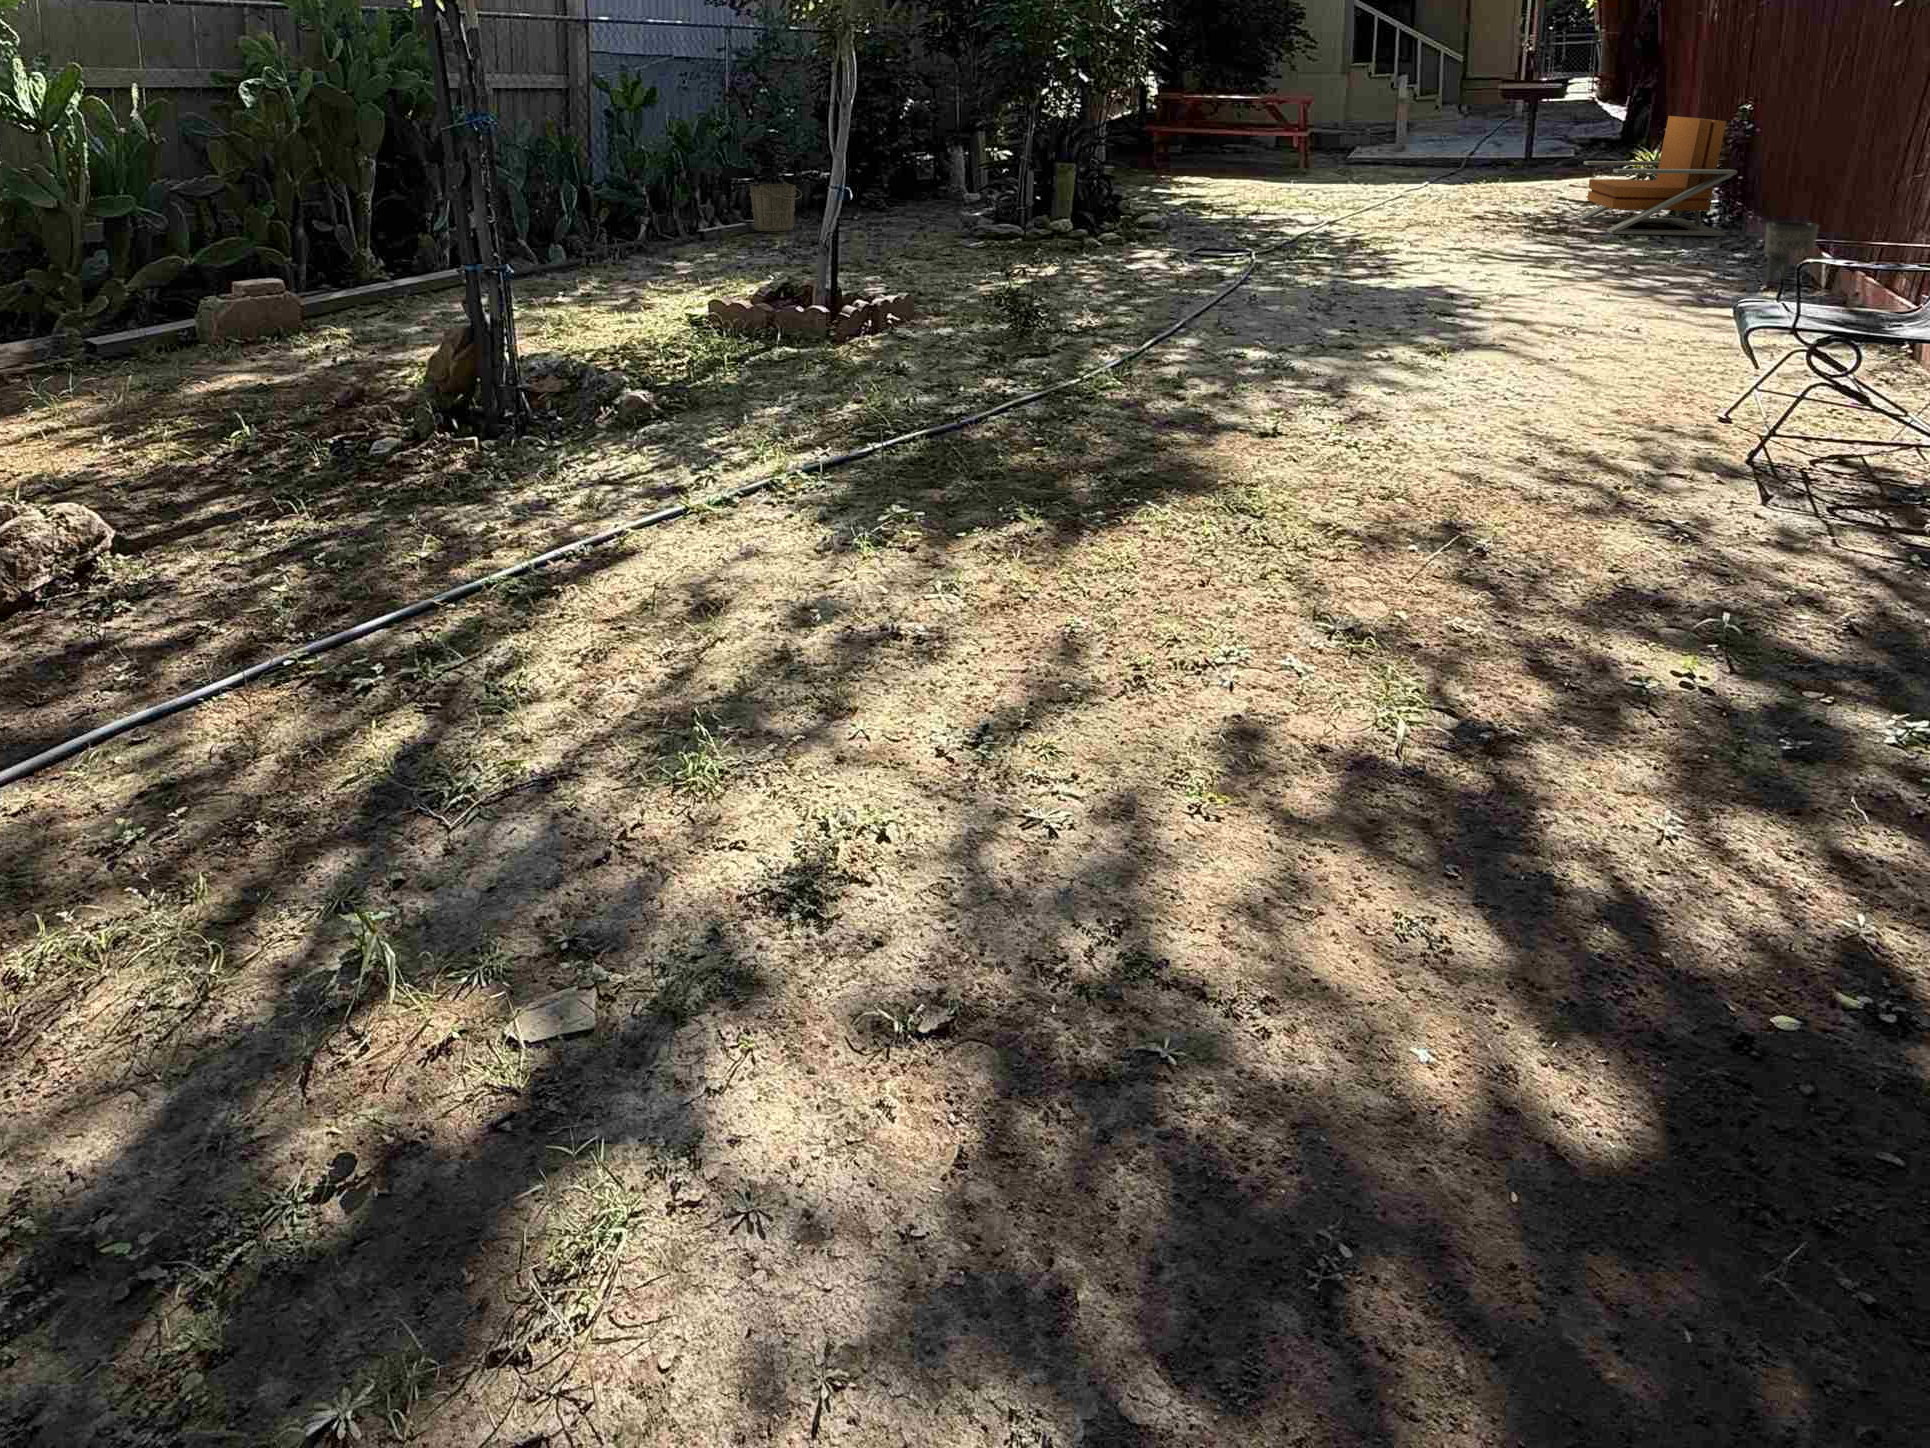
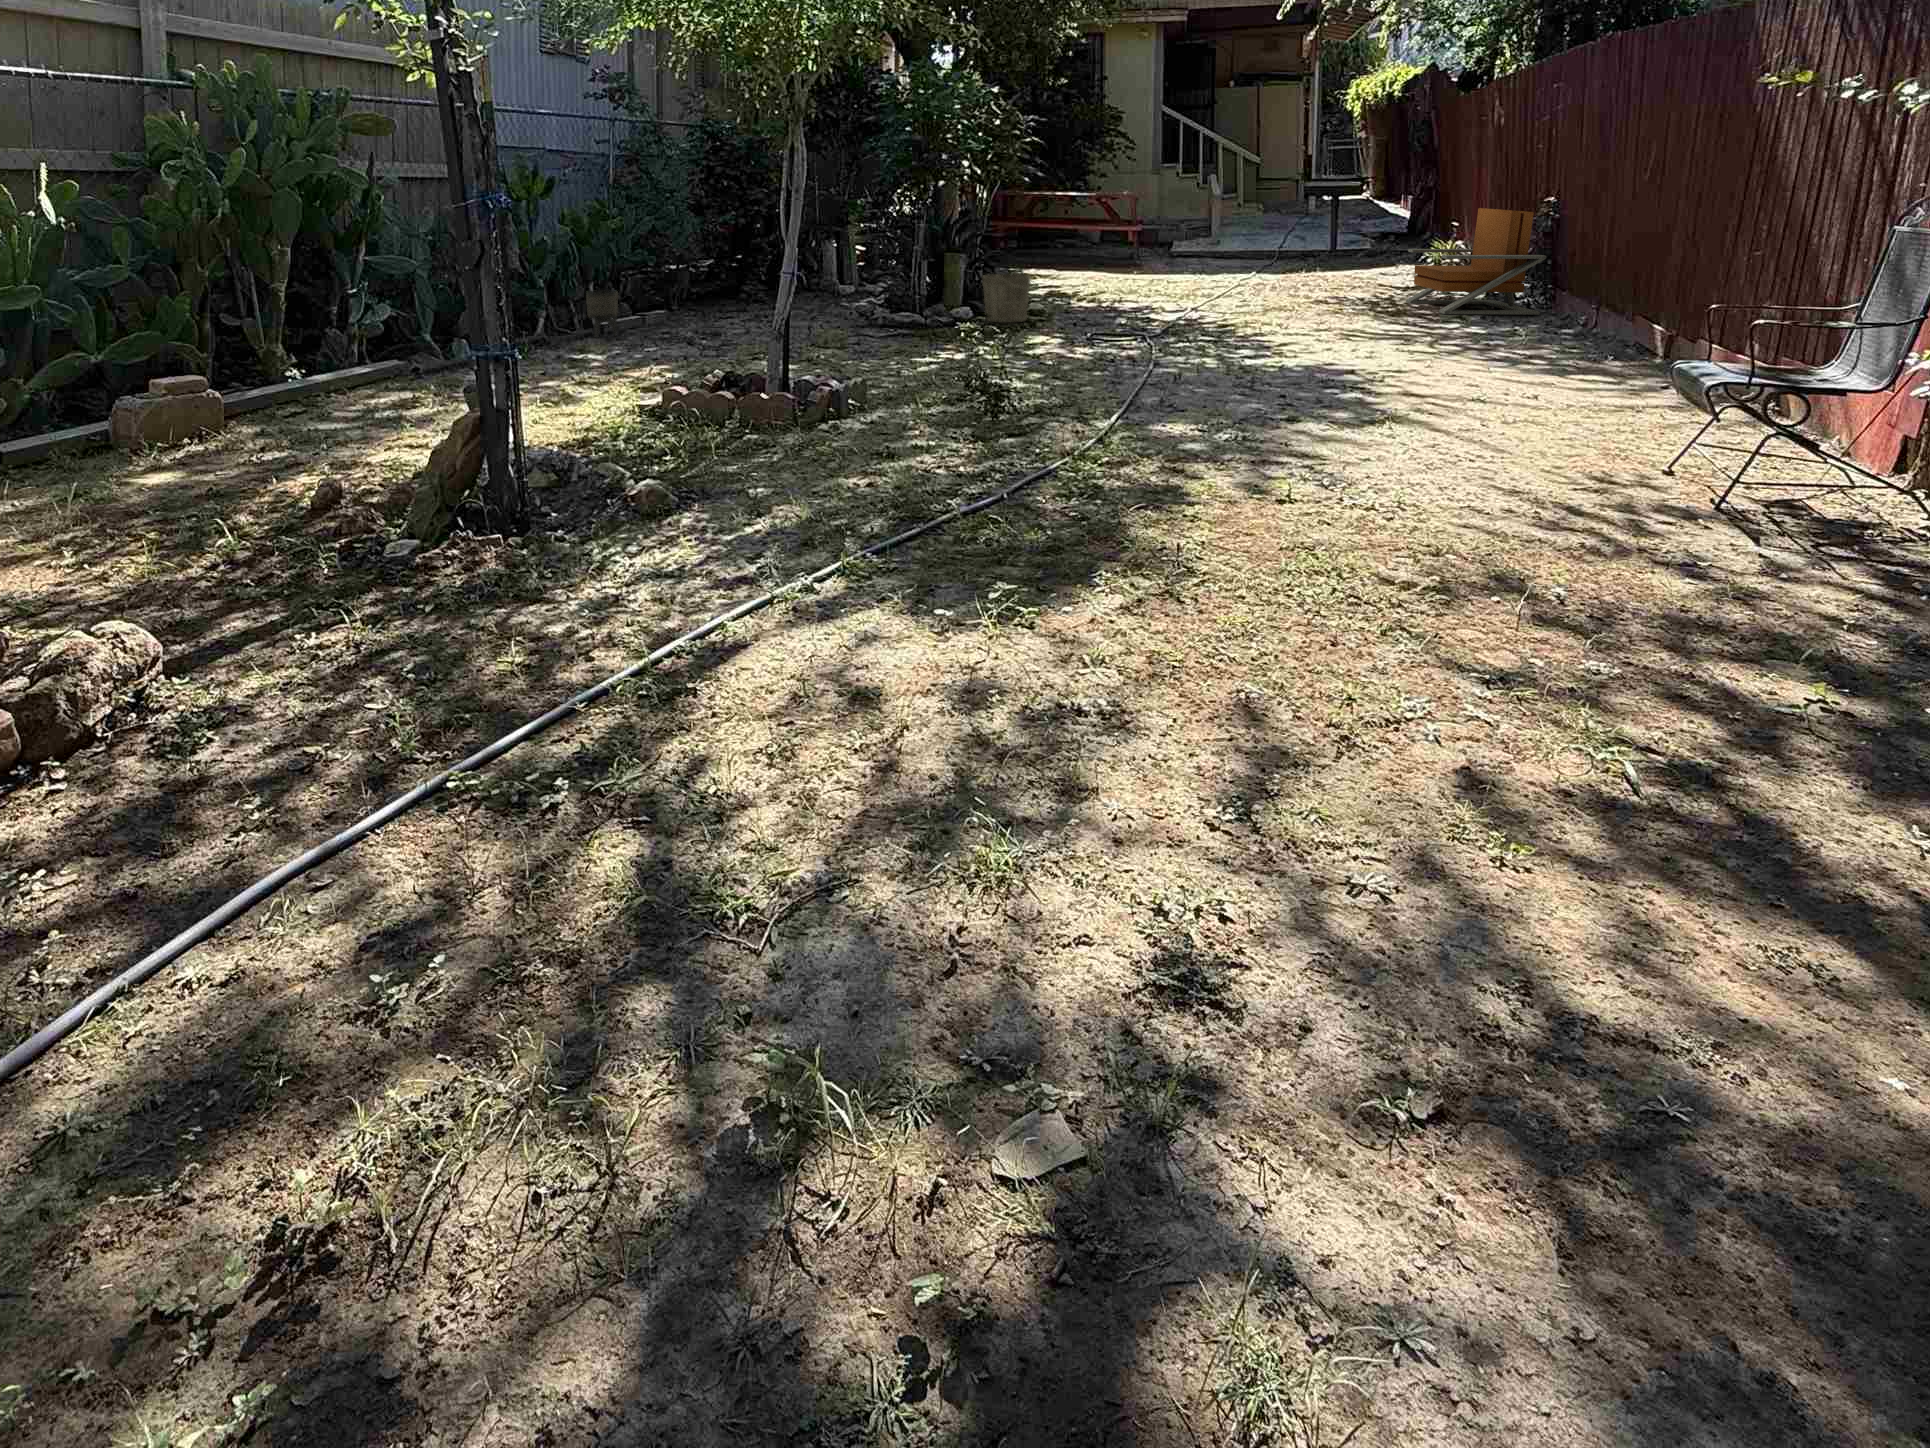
bucket: present [749,182,802,231] -> present [982,272,1031,323]
planter: present [1765,221,1818,282] -> present [586,290,618,338]

